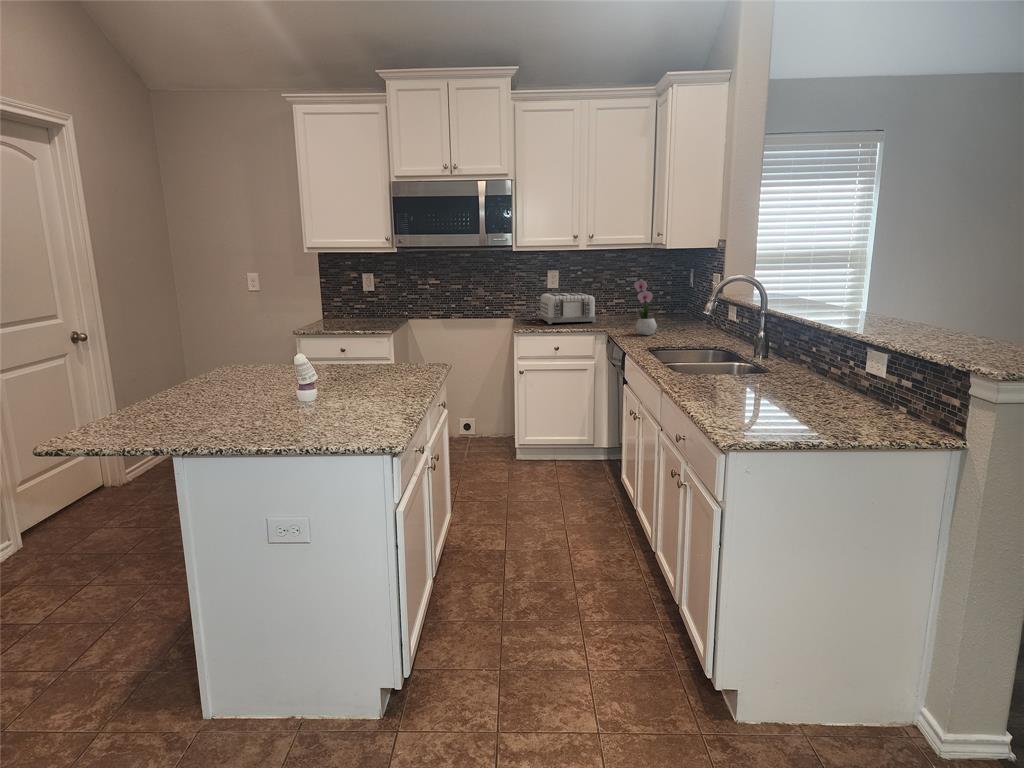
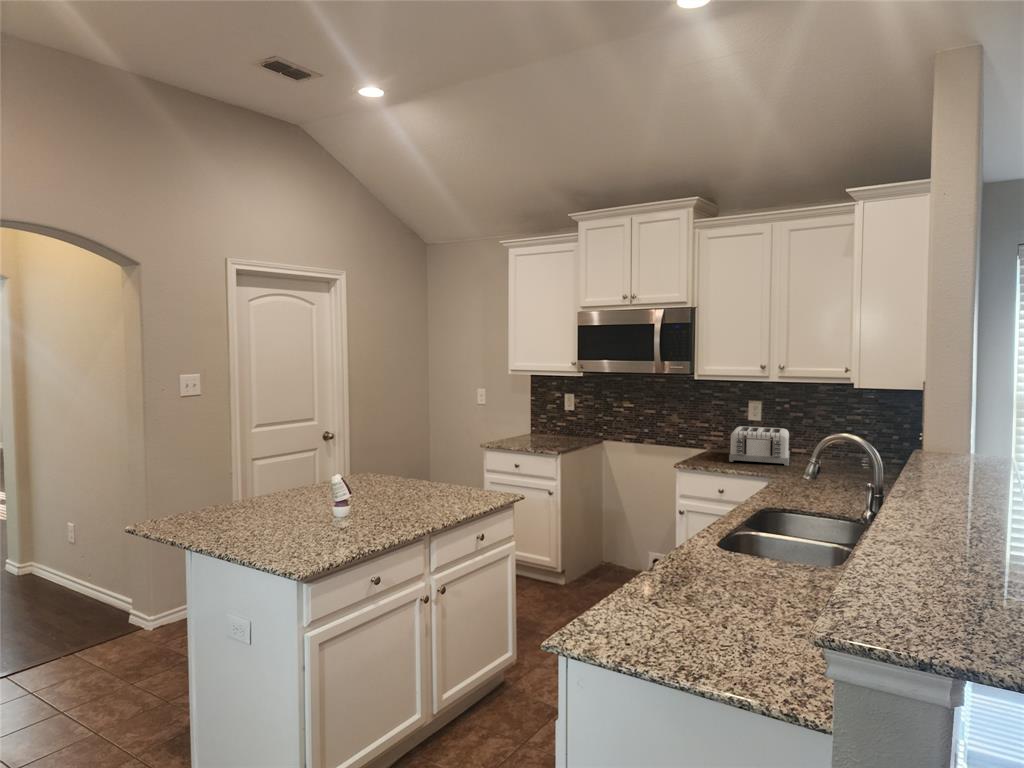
flower arrangement: present [634,271,657,335] -> none [801,411,840,489]

